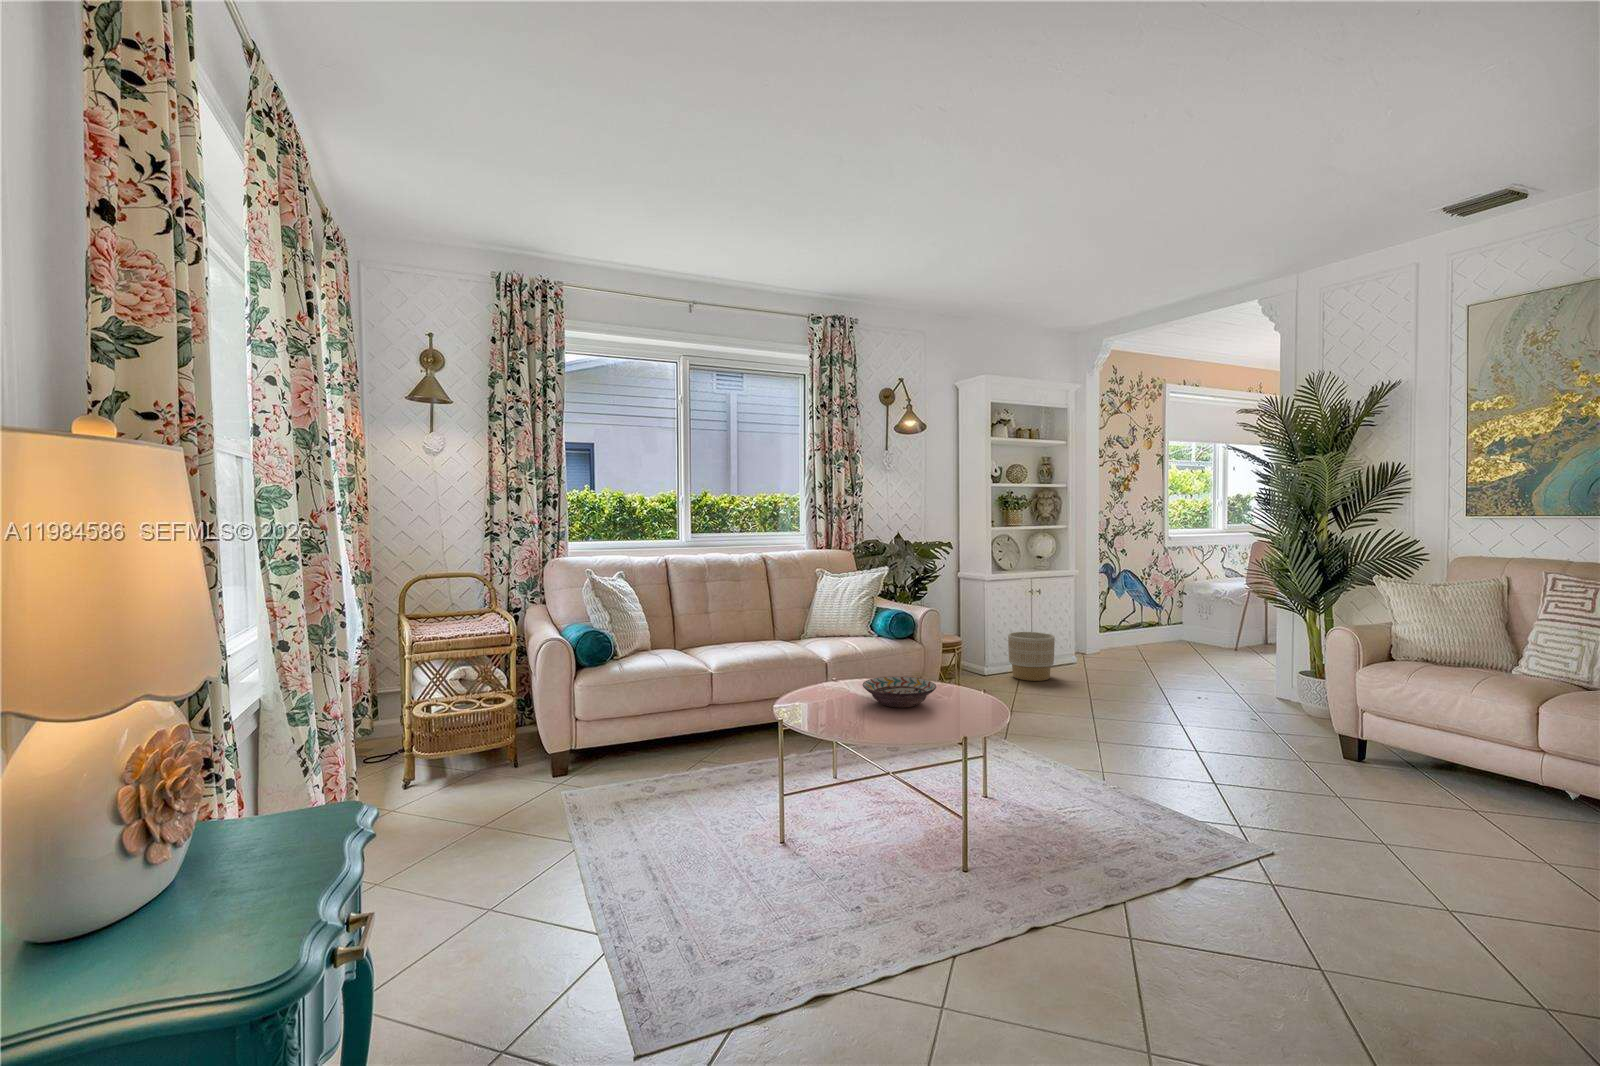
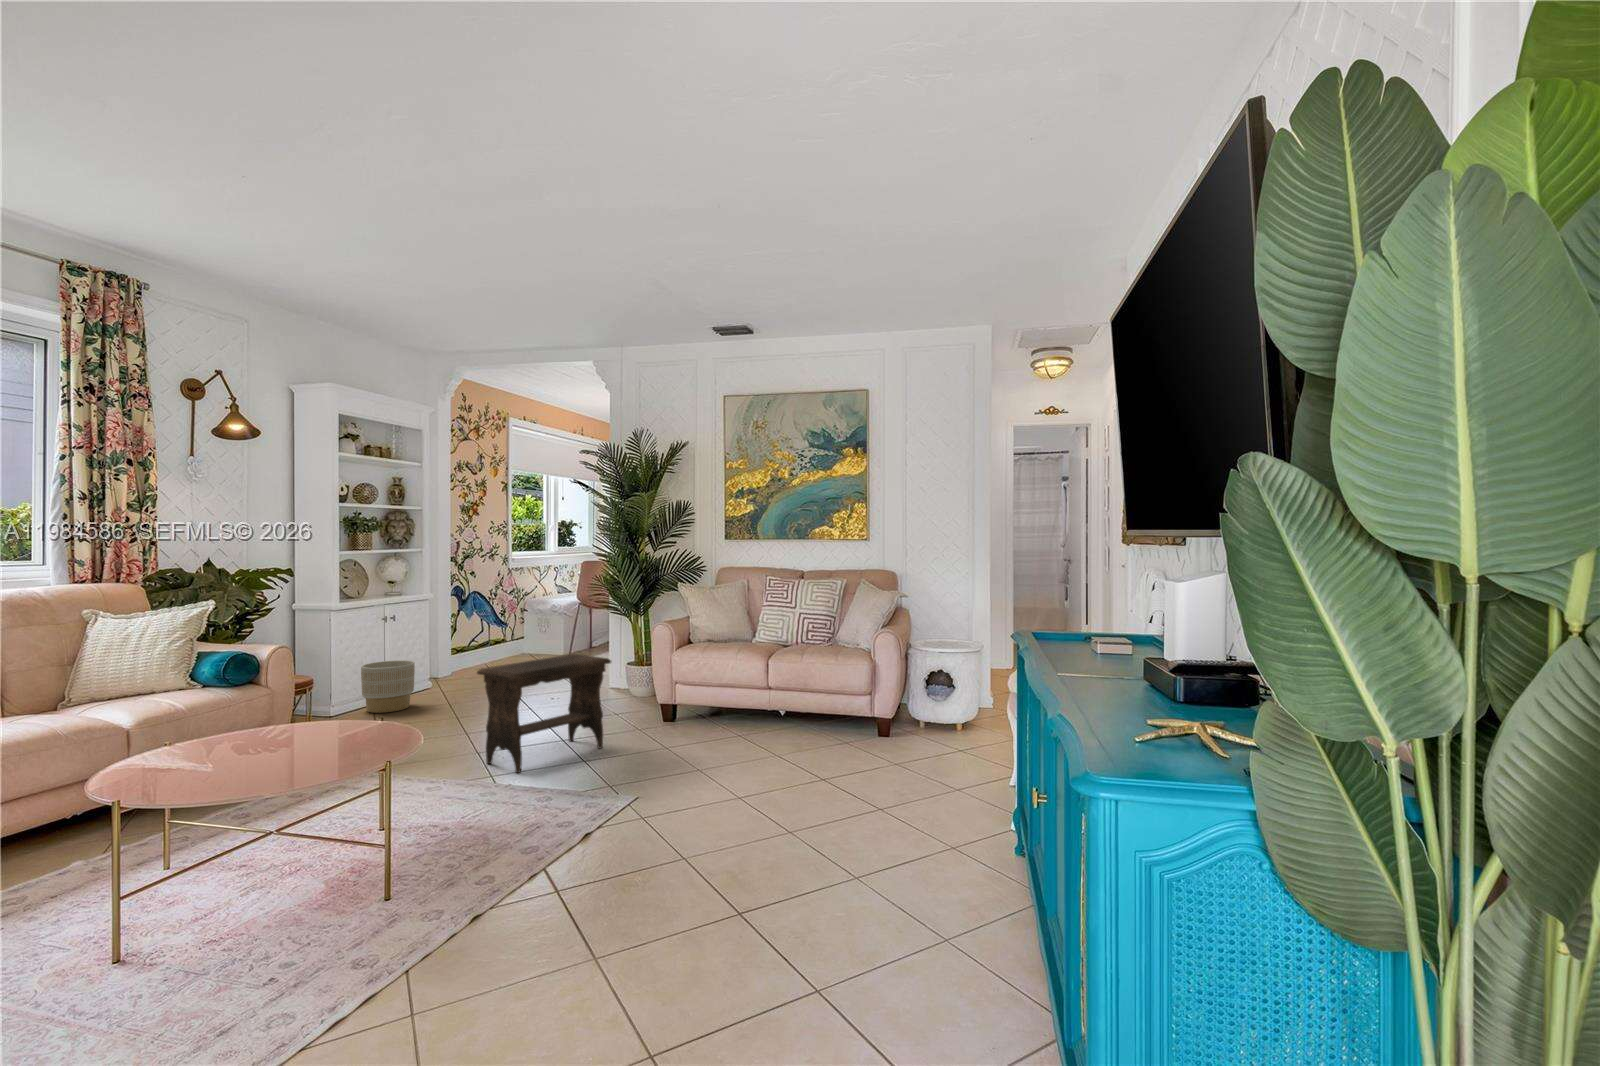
footstool: none [1092,654,1256,777] -> present [477,654,611,773]
decorative bowl: present [862,677,936,707] -> none [233,715,336,752]

